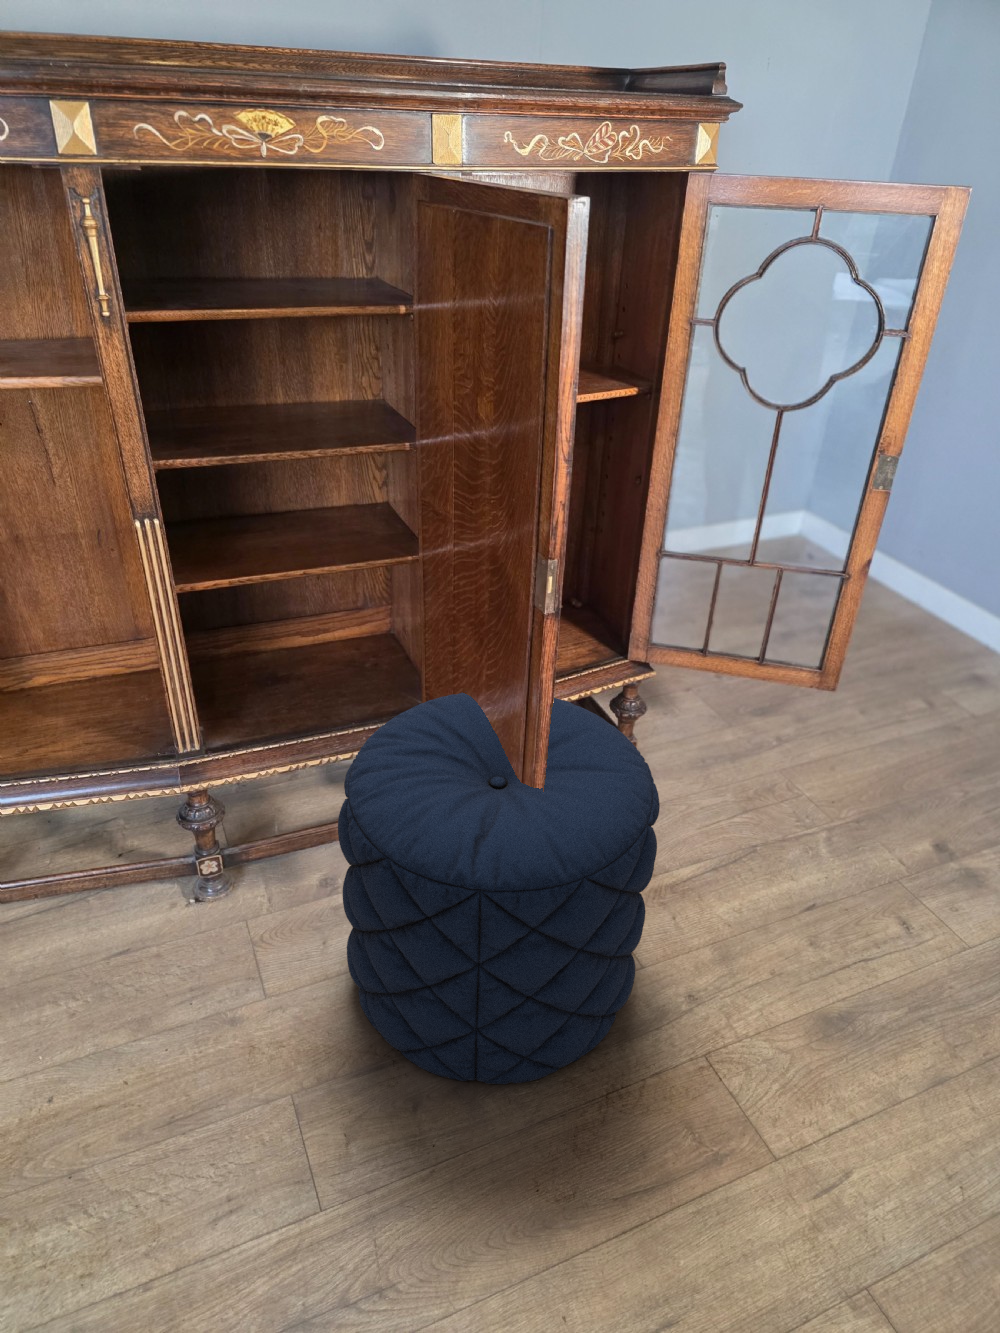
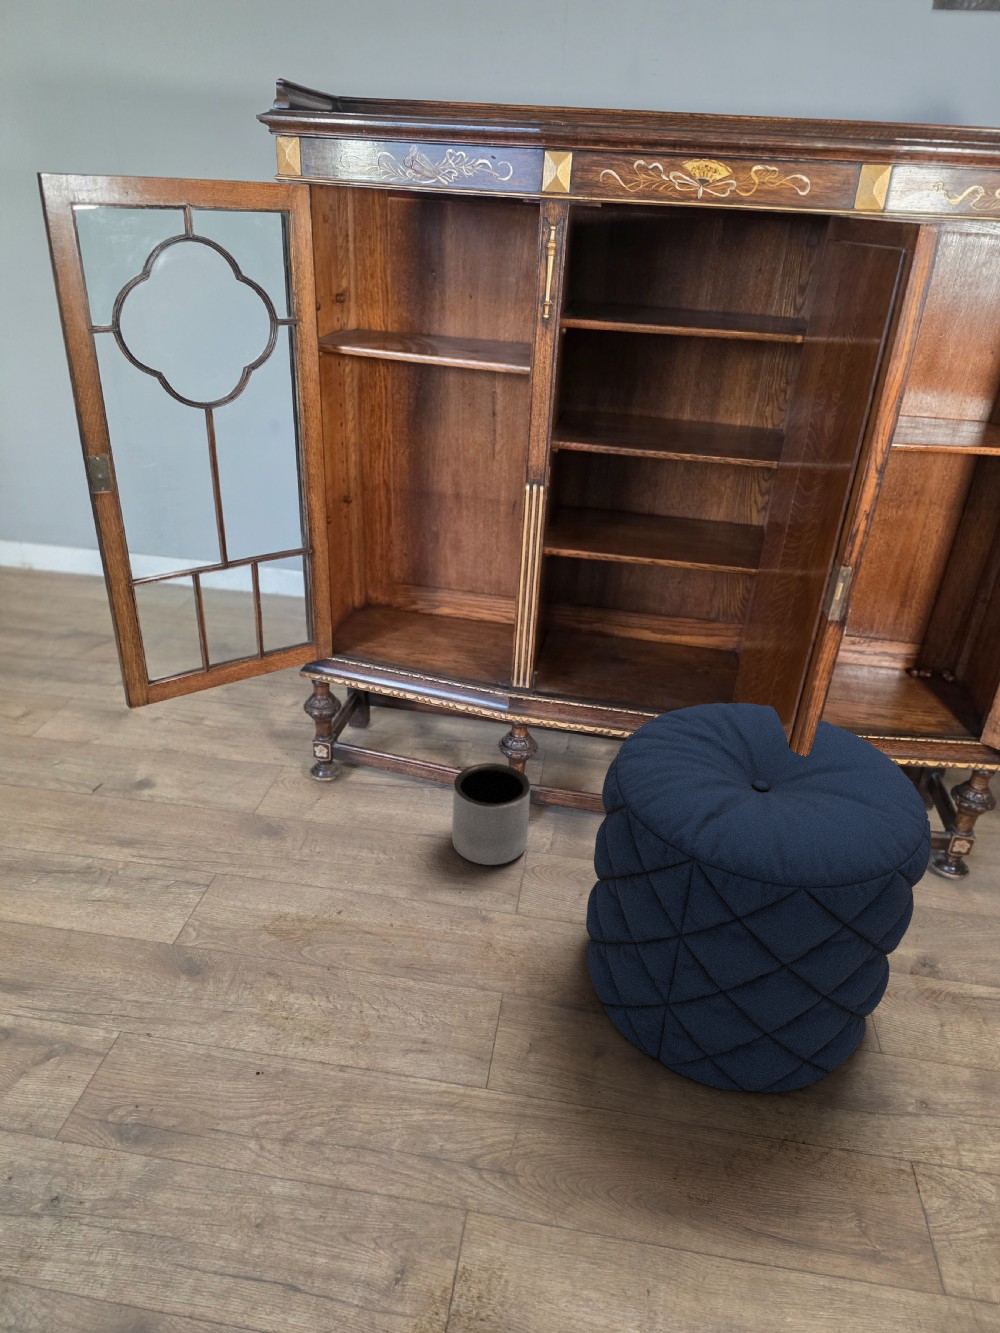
planter: none [138,835,243,958] -> present [452,763,530,865]

